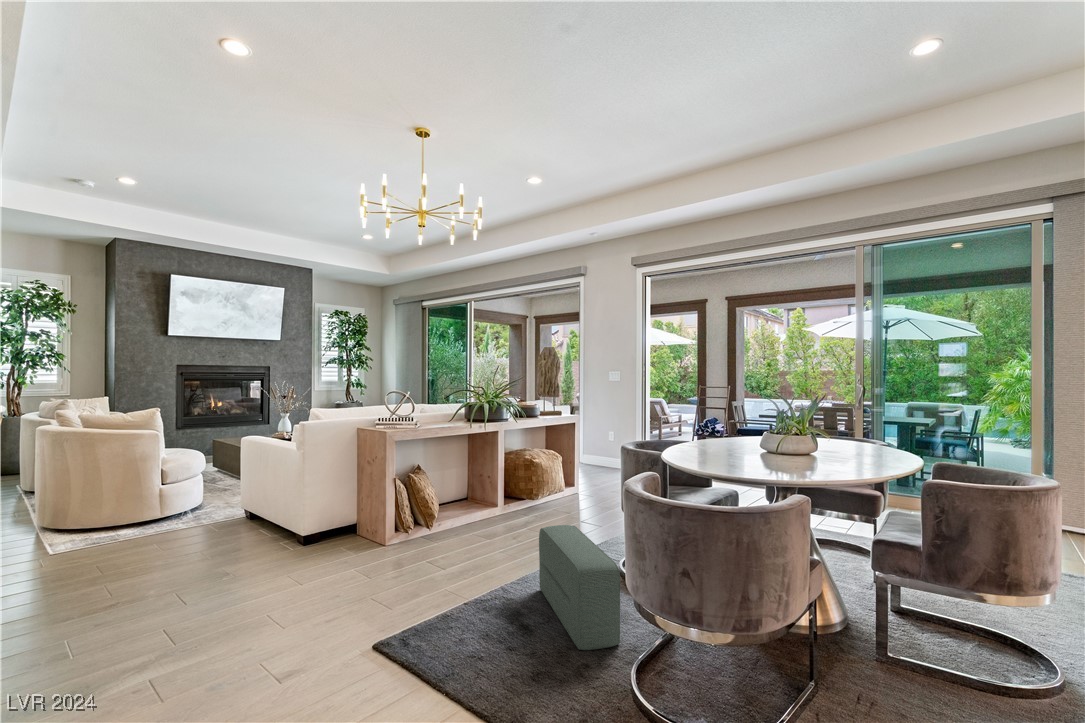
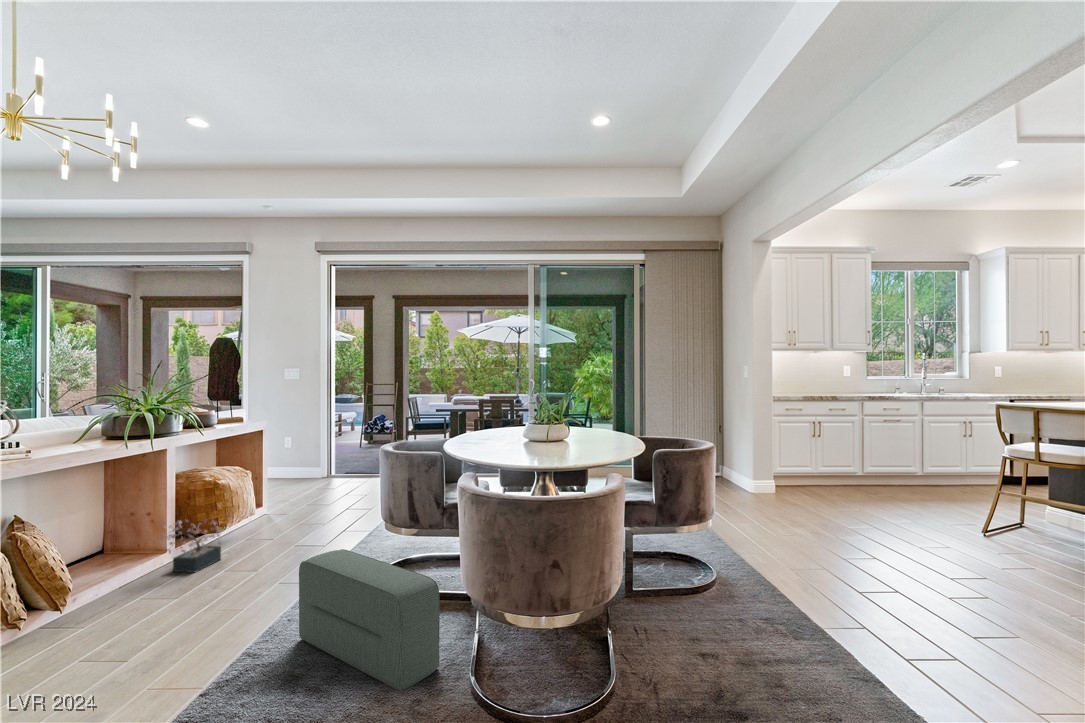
decorative plant: none [490,484,531,525] -> present [161,520,221,572]

